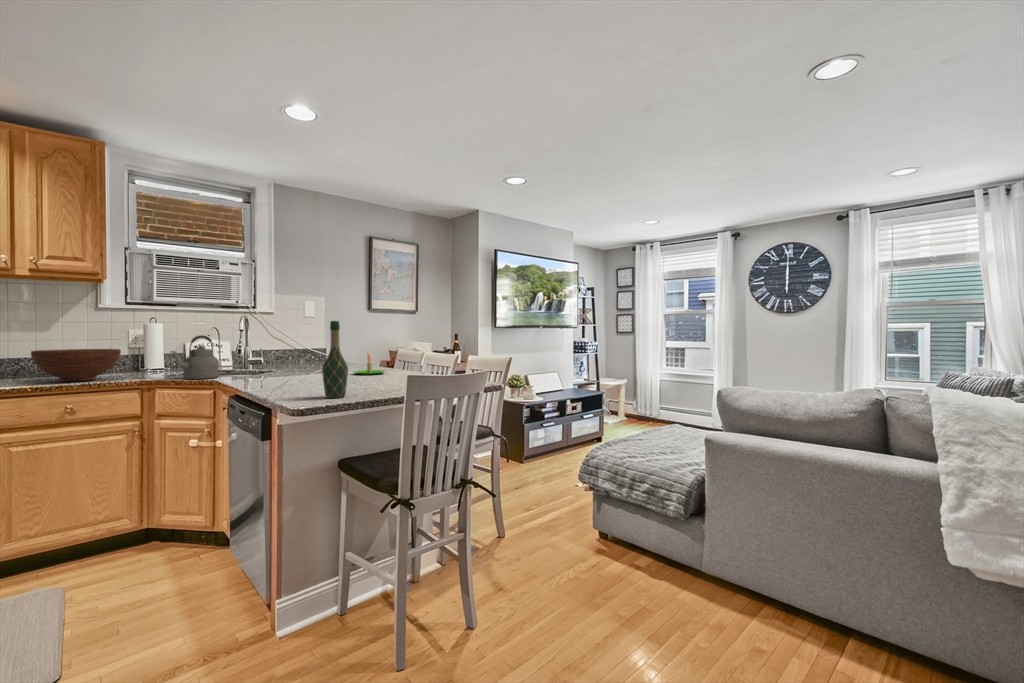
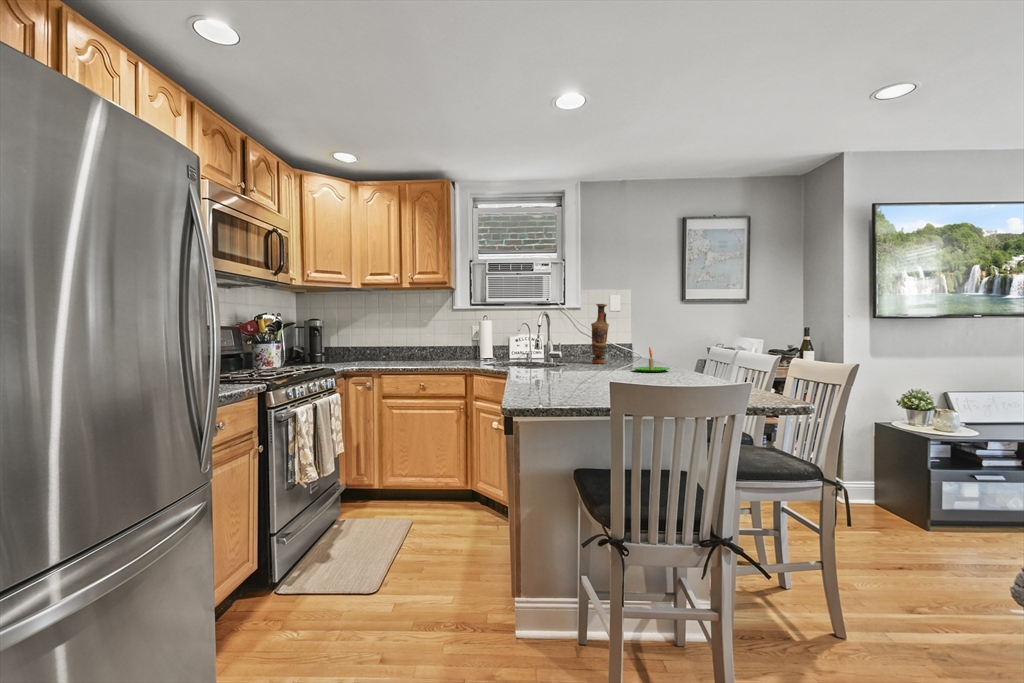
vase: none [298,311,317,370] -> present [591,304,609,364]
wine bottle: present [322,321,348,398] -> none [551,310,579,398]
kettle: present [171,335,220,379] -> none [478,330,517,369]
fruit bowl: present [31,349,121,381] -> none [404,341,455,366]

